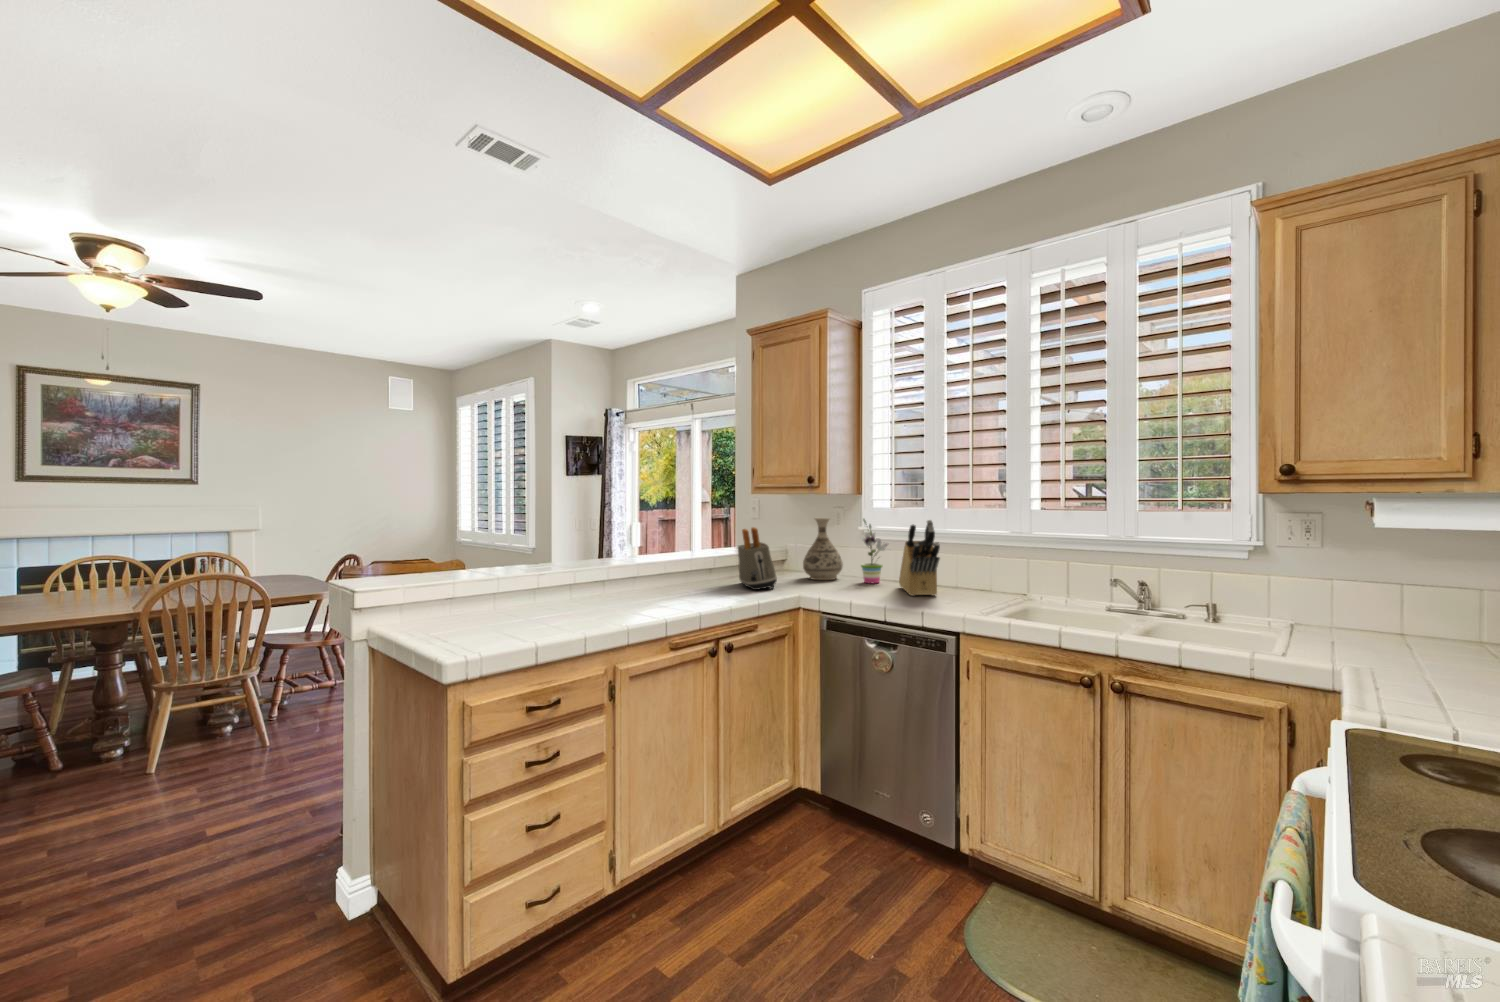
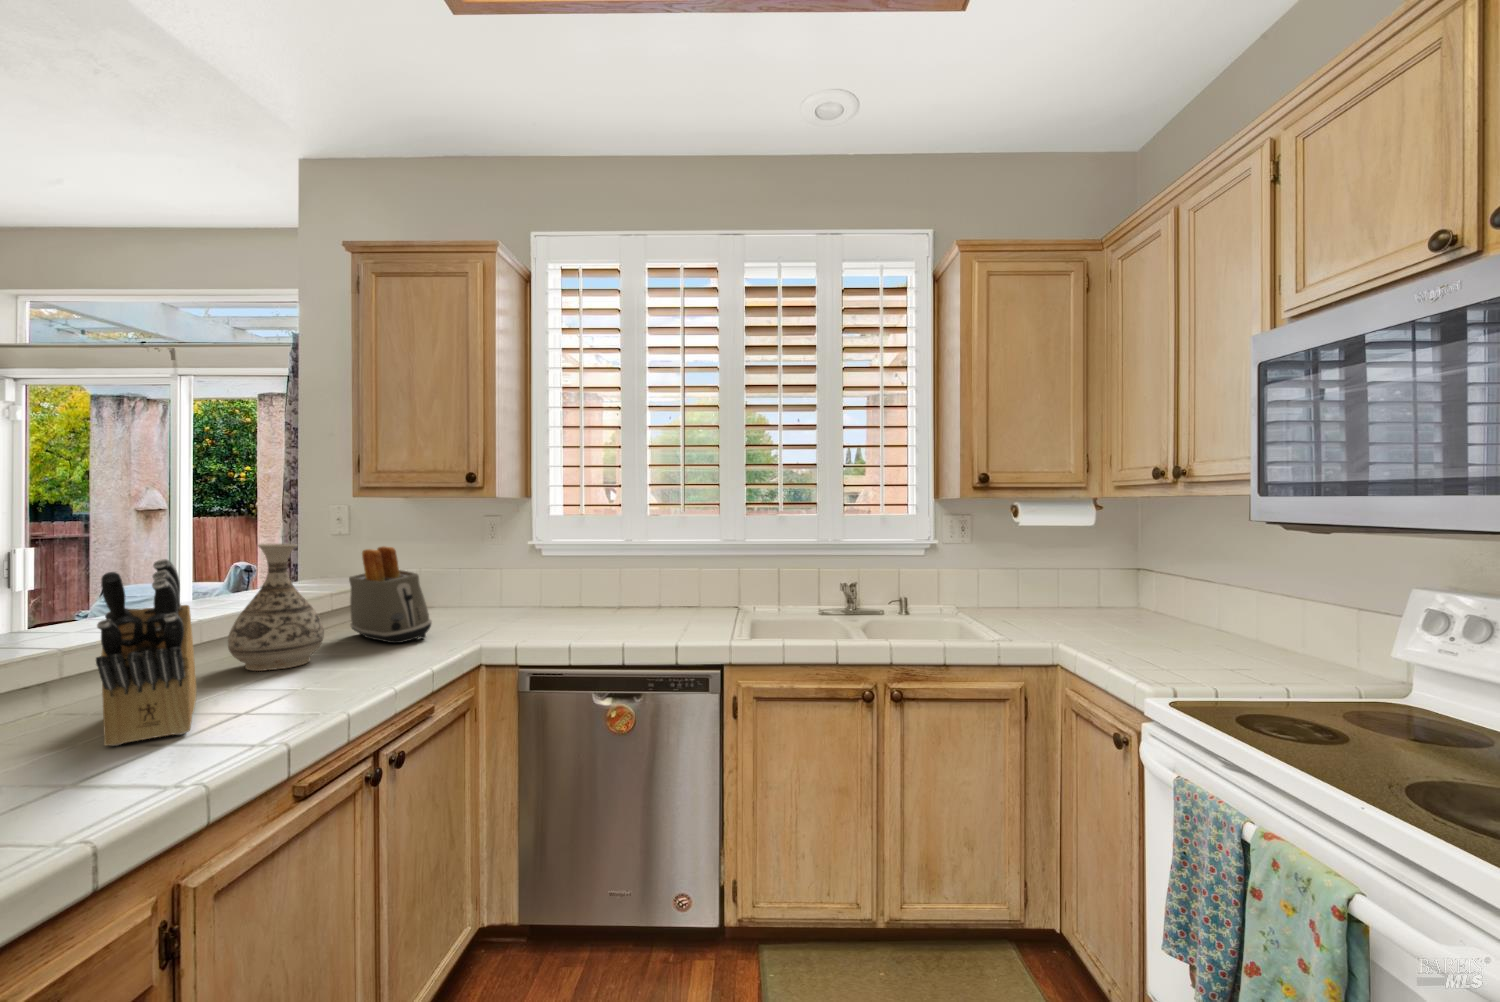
vase: present [803,518,843,580] -> present [228,544,324,671]
potted plant: present [861,519,888,583] -> none [538,530,576,615]
knife block: present [899,520,940,596] -> present [96,559,196,746]

